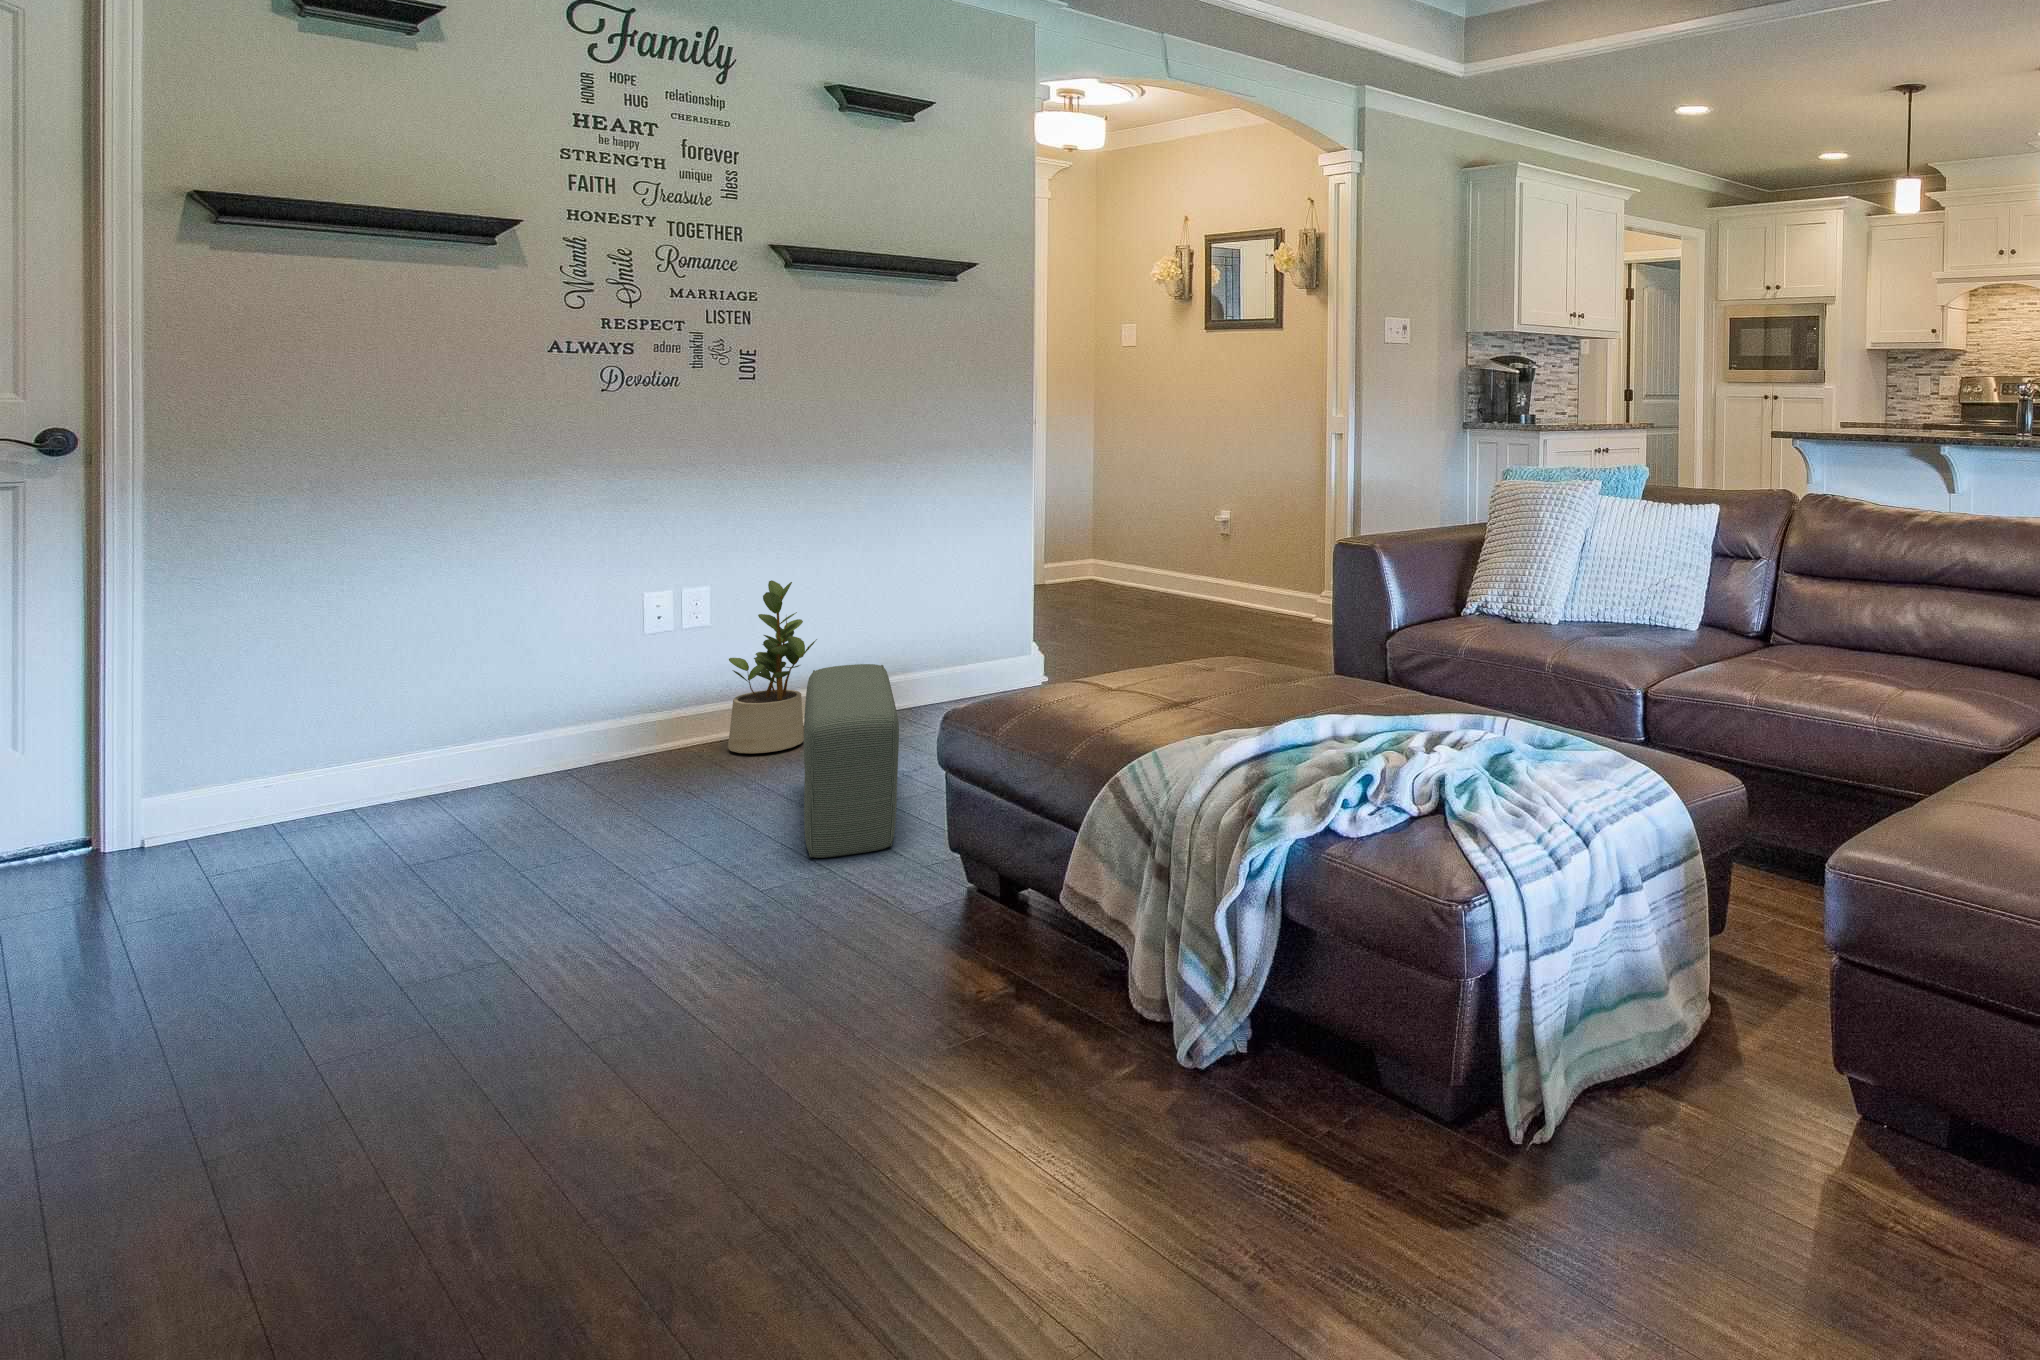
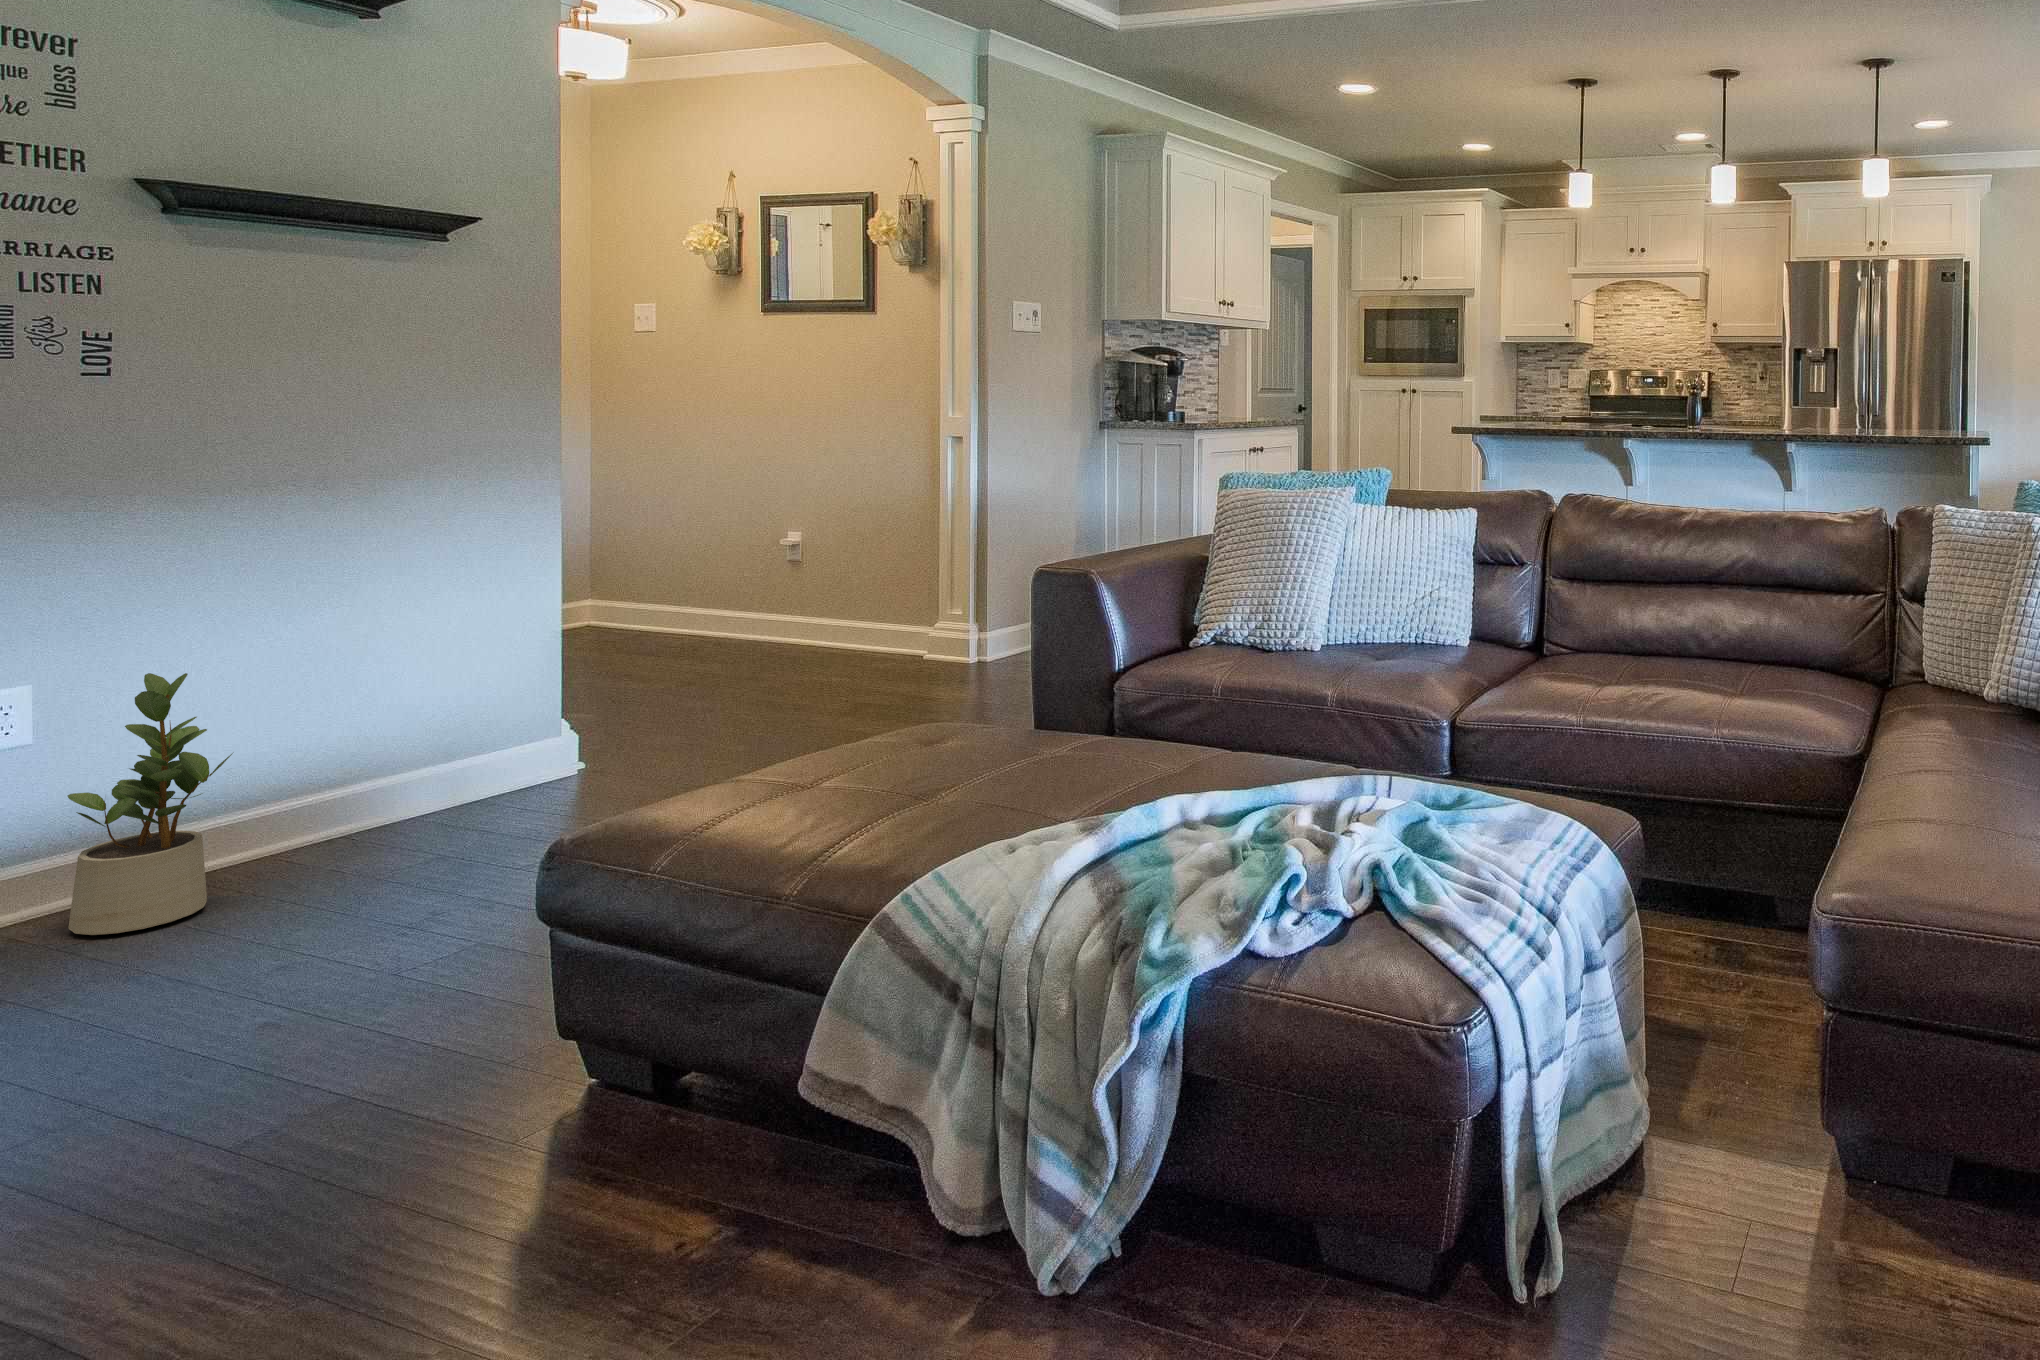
pouf: present [804,664,899,858] -> none [243,783,440,1084]

